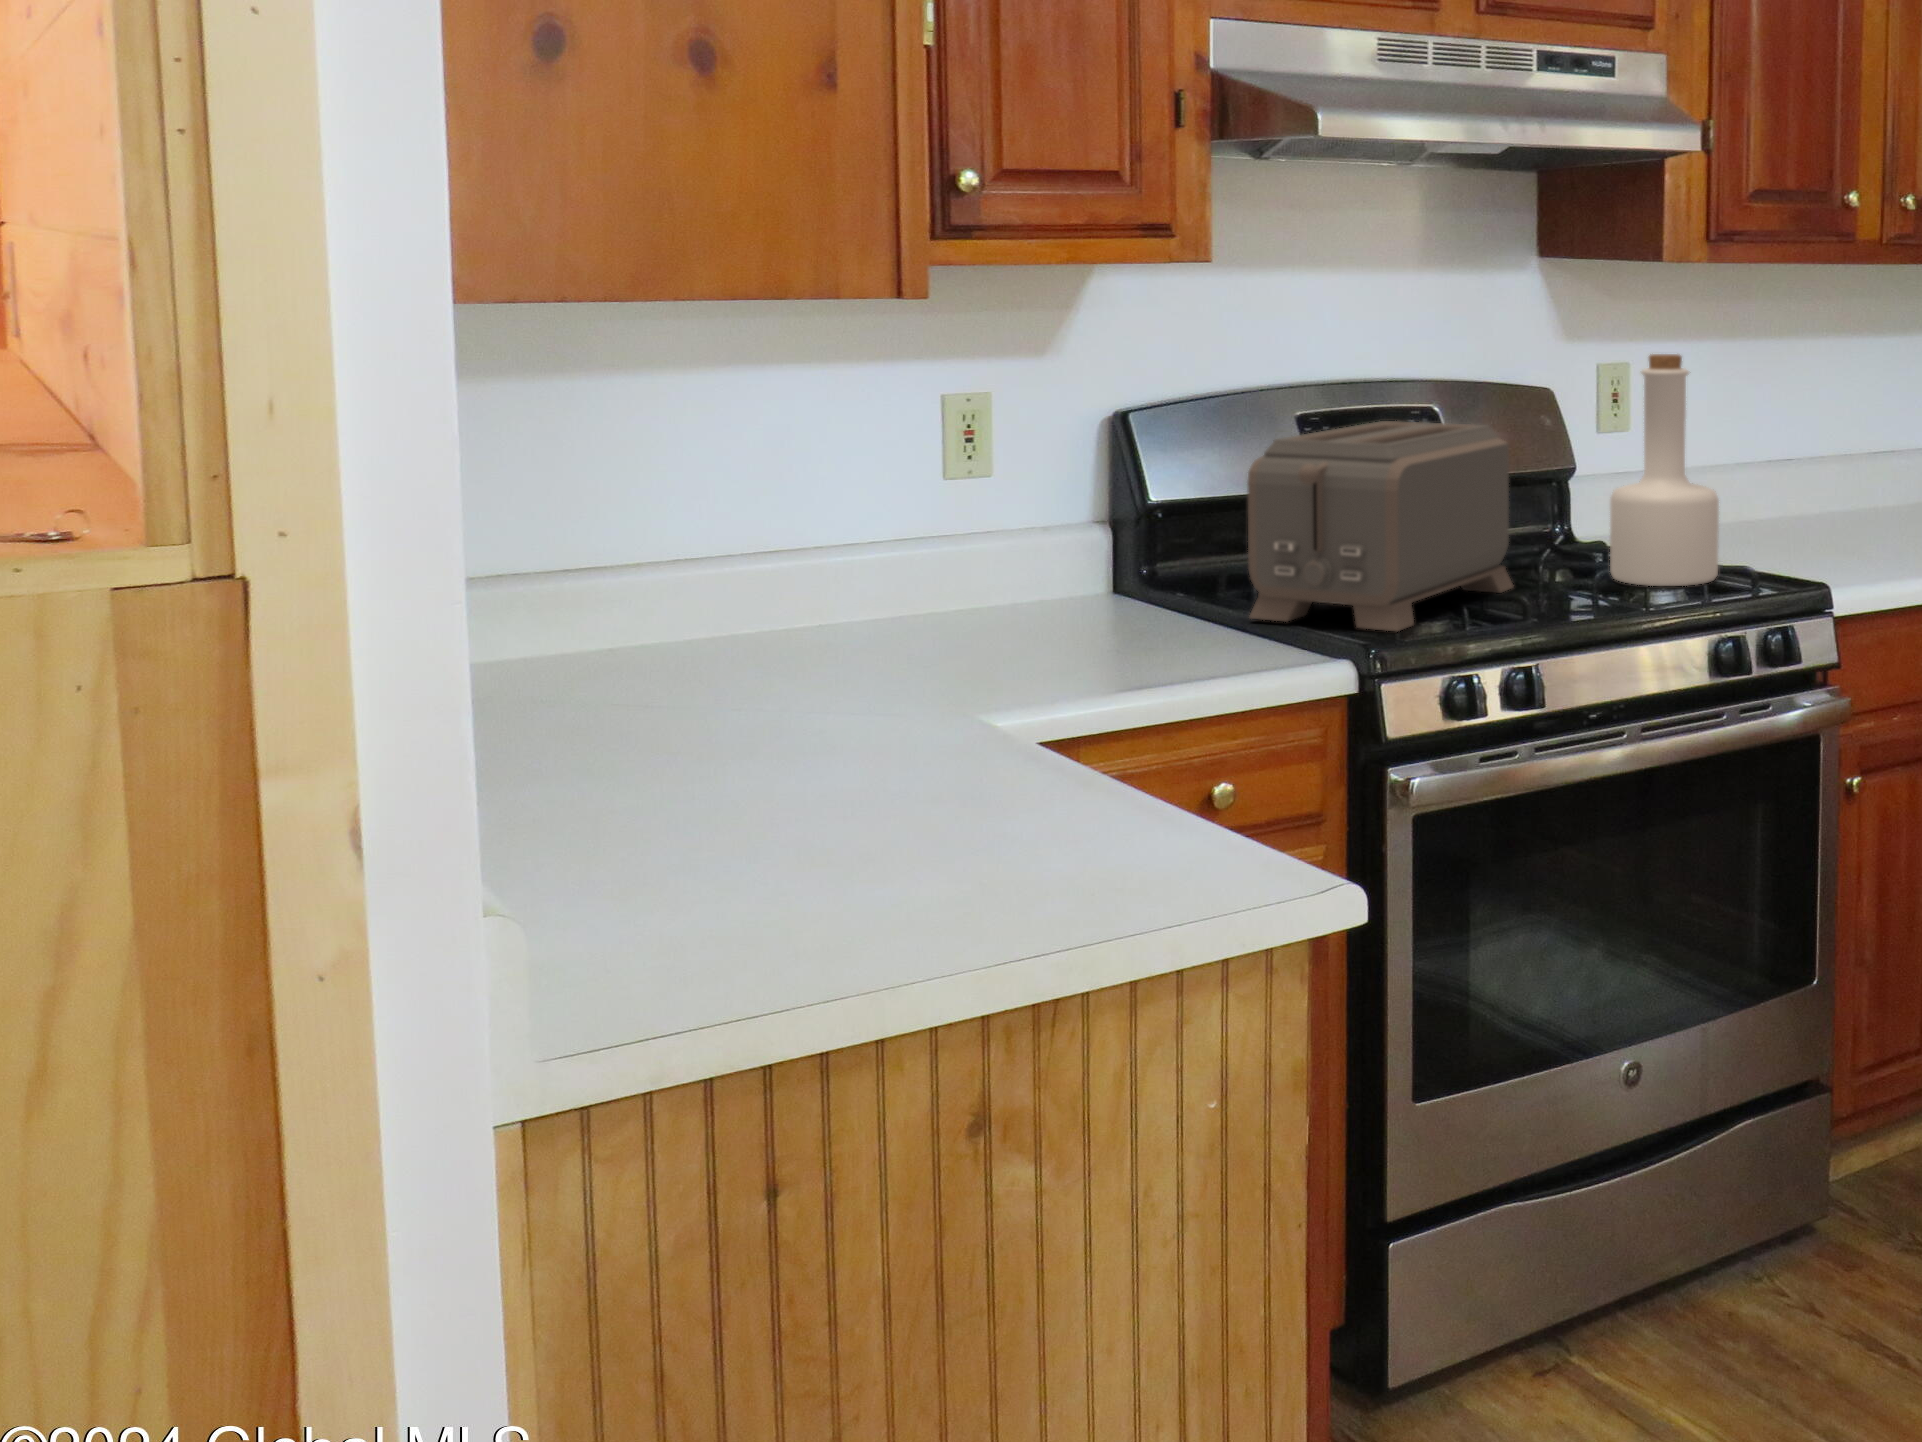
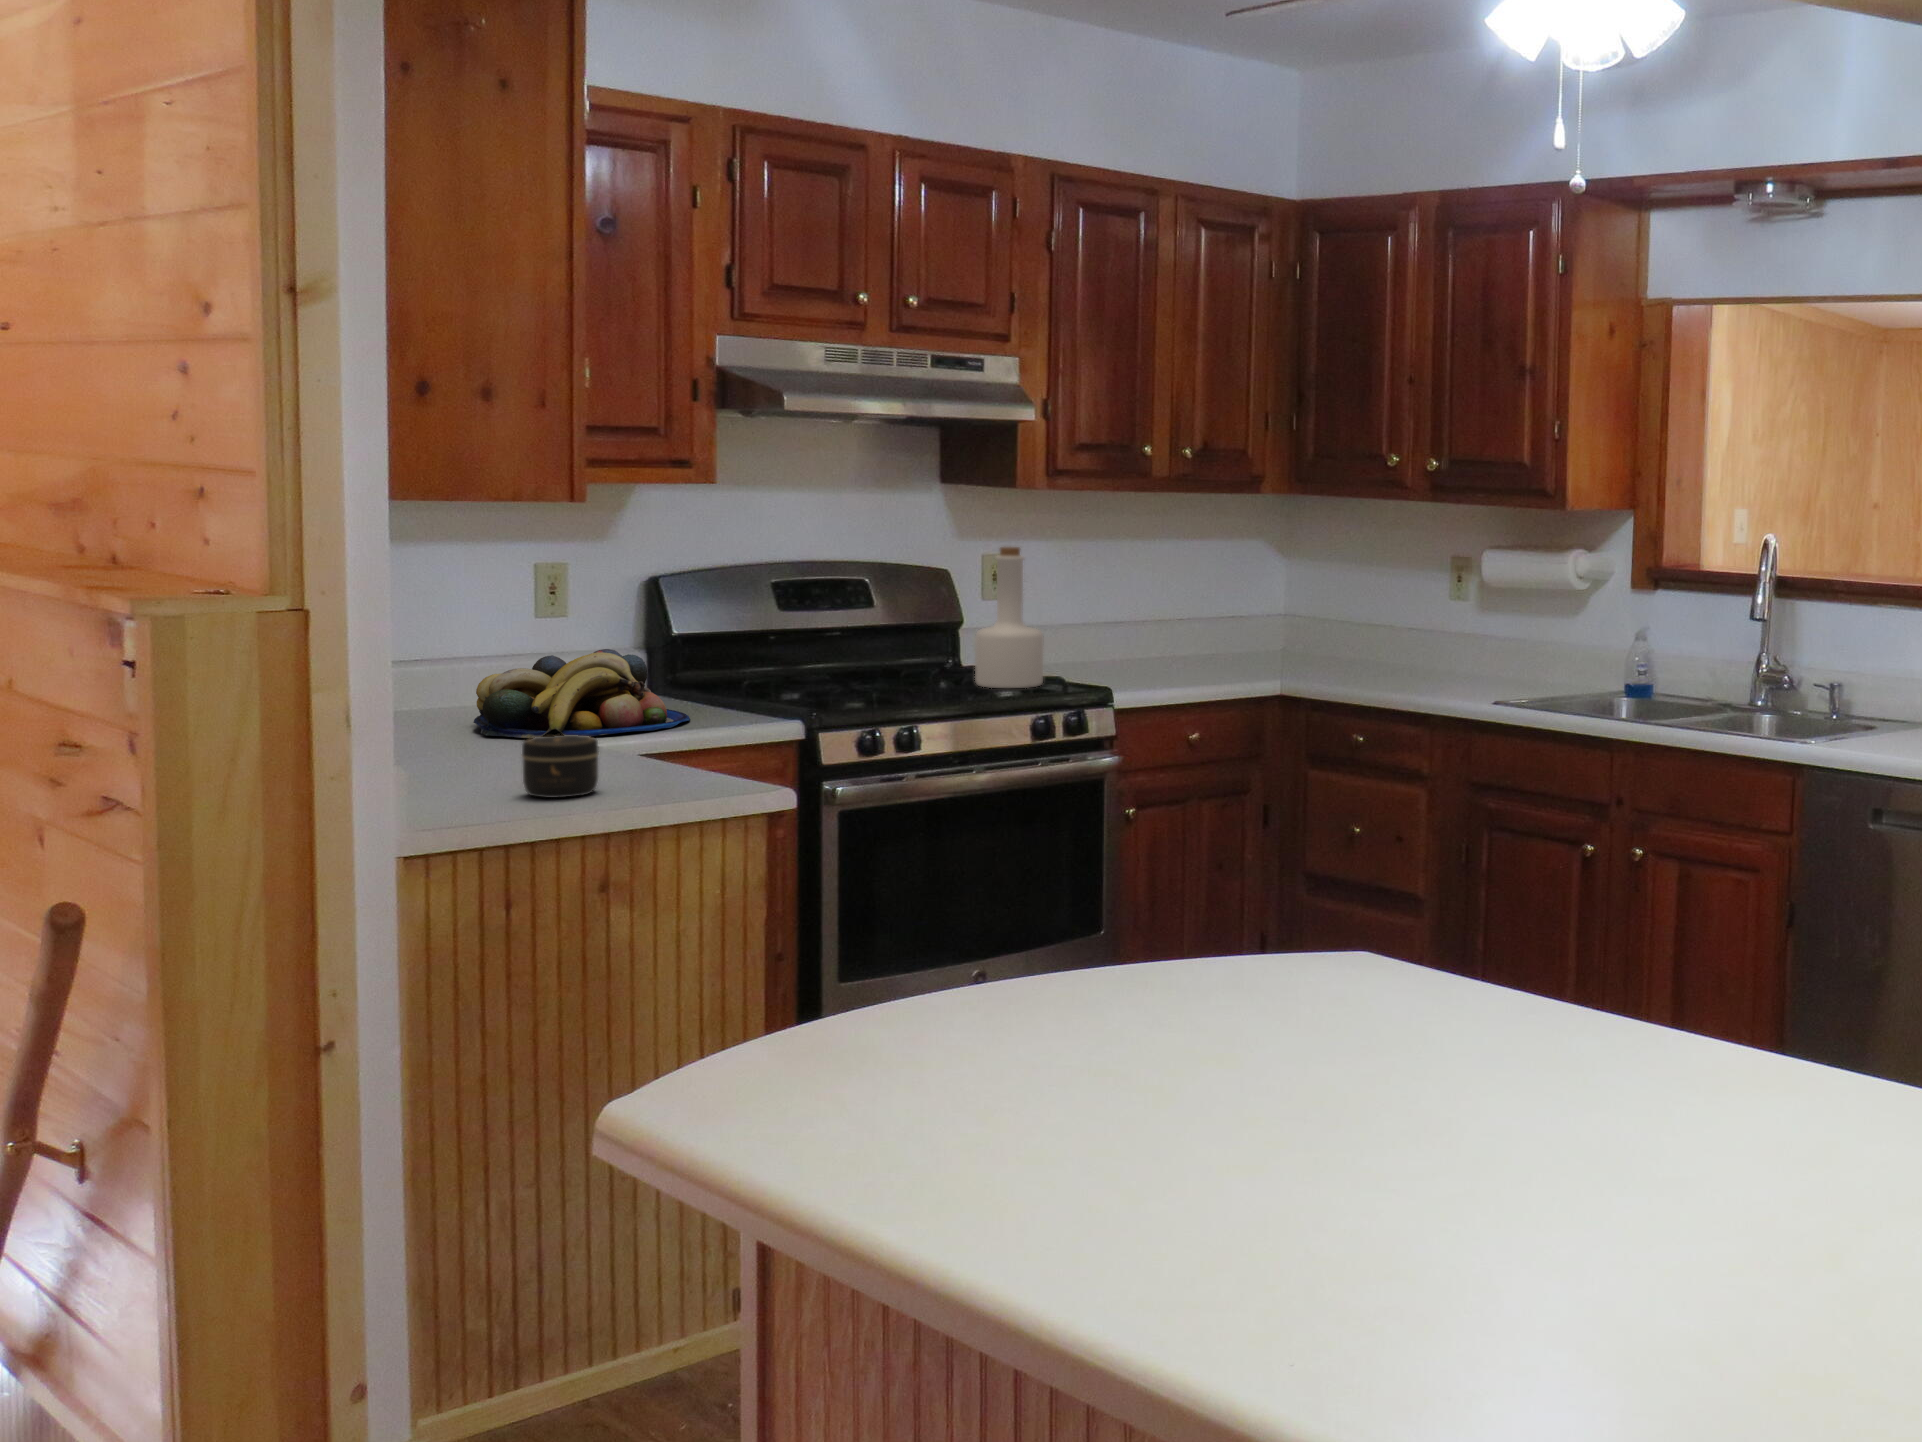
toaster: present [1248,421,1513,632] -> none [740,586,913,709]
fruit bowl: none [821,534,1166,701] -> present [474,649,690,738]
jar: none [796,757,949,903] -> present [521,735,599,798]

